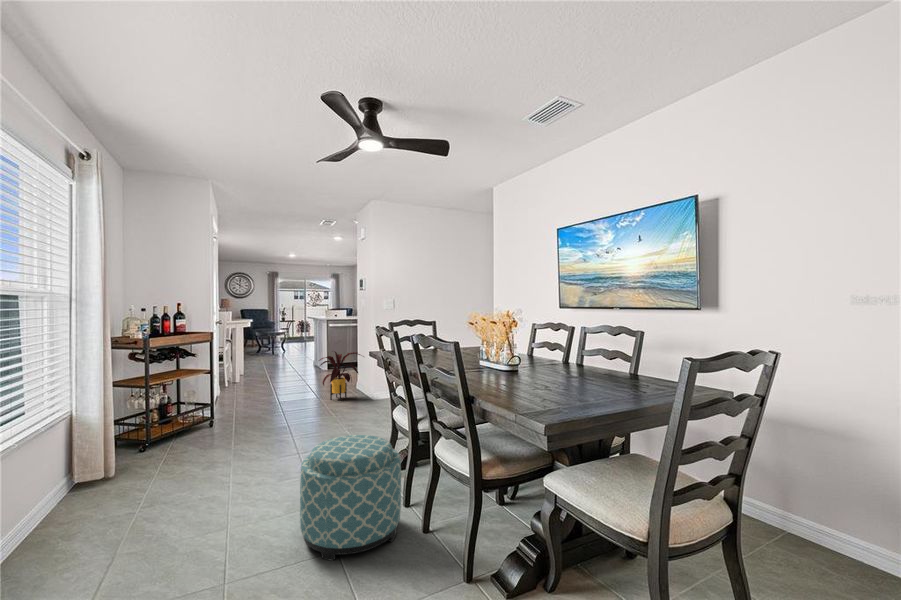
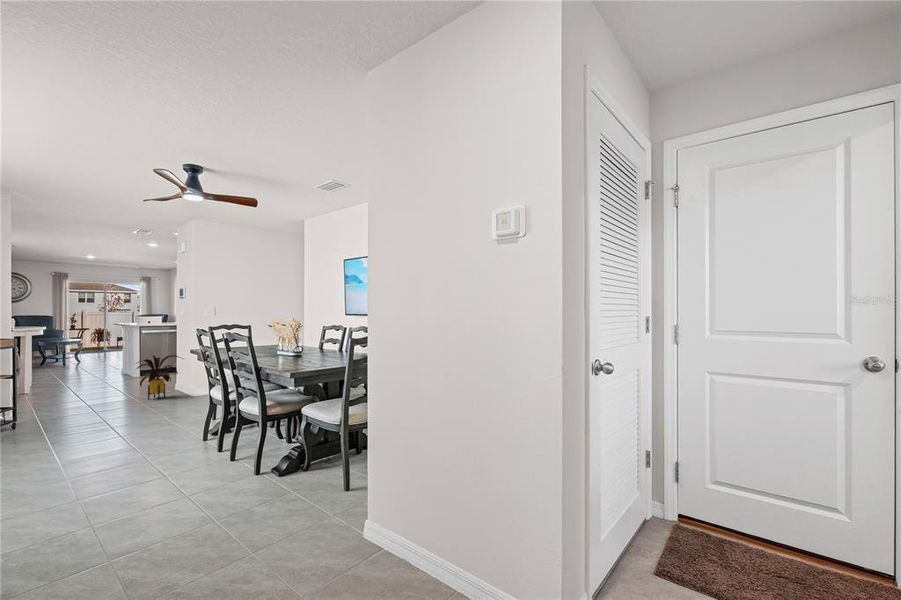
ottoman: present [300,435,401,561] -> none [140,403,215,476]

